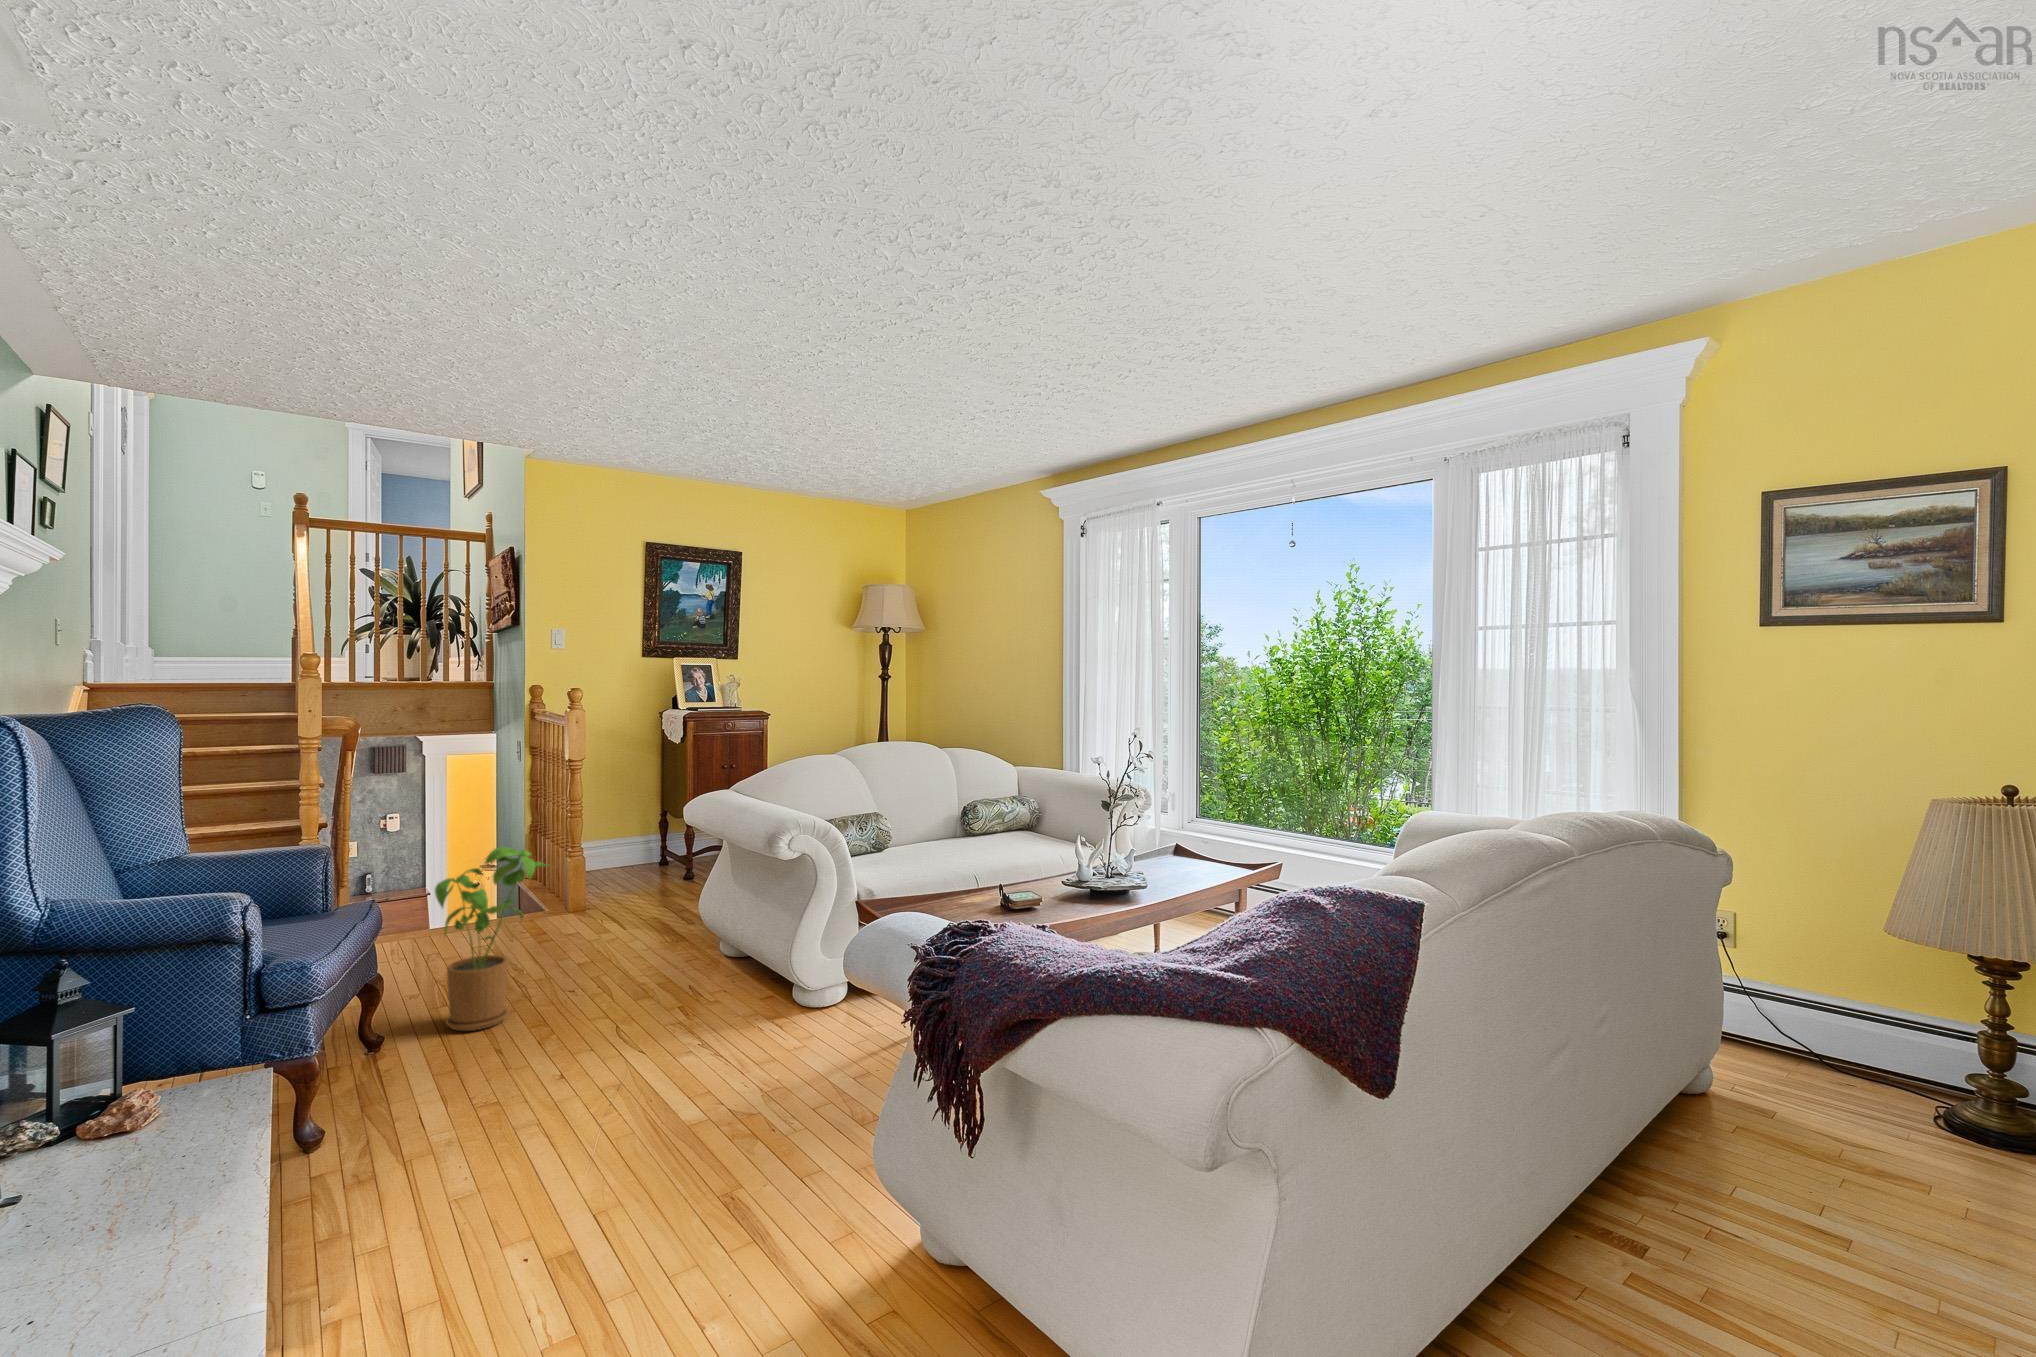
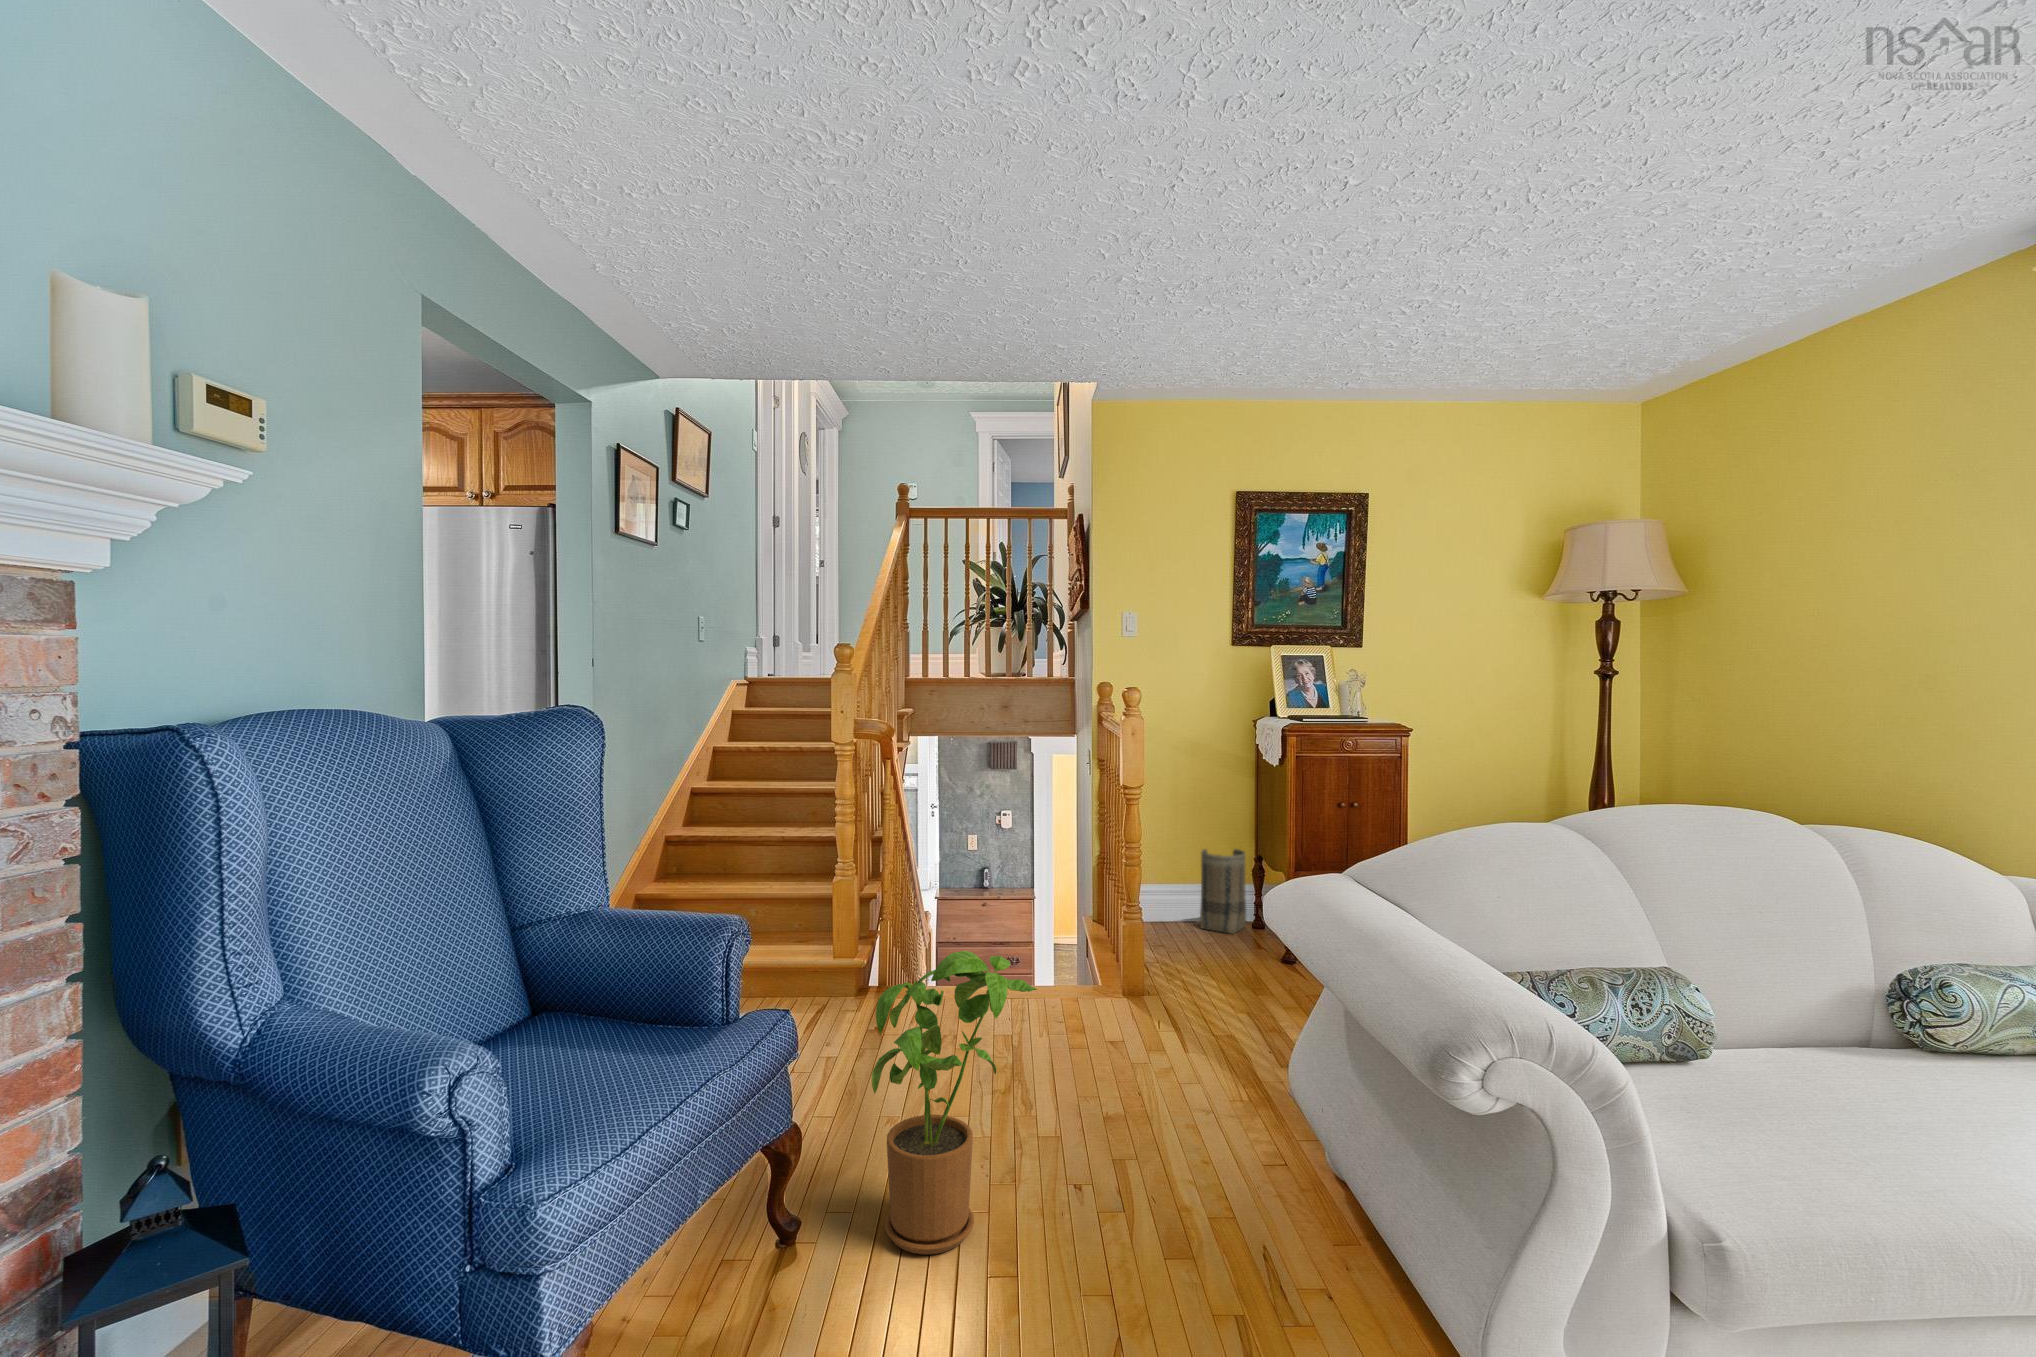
basket: none [619,808,654,869] -> present [1200,849,1246,934]

